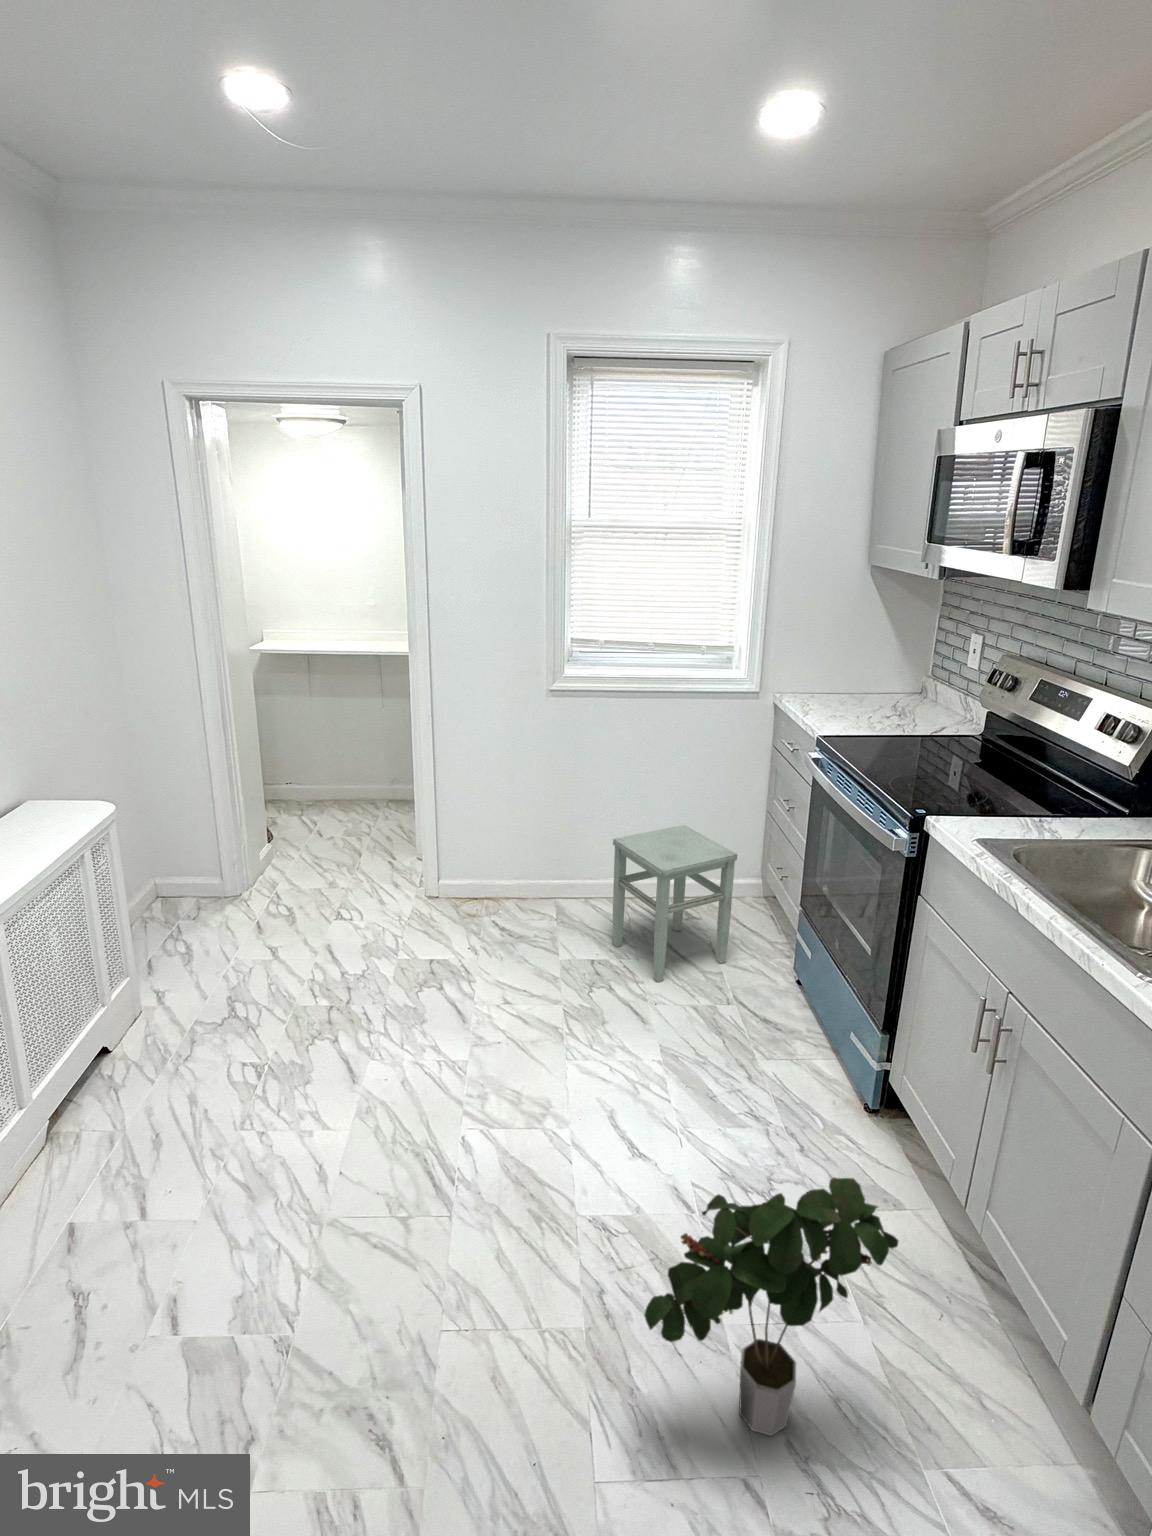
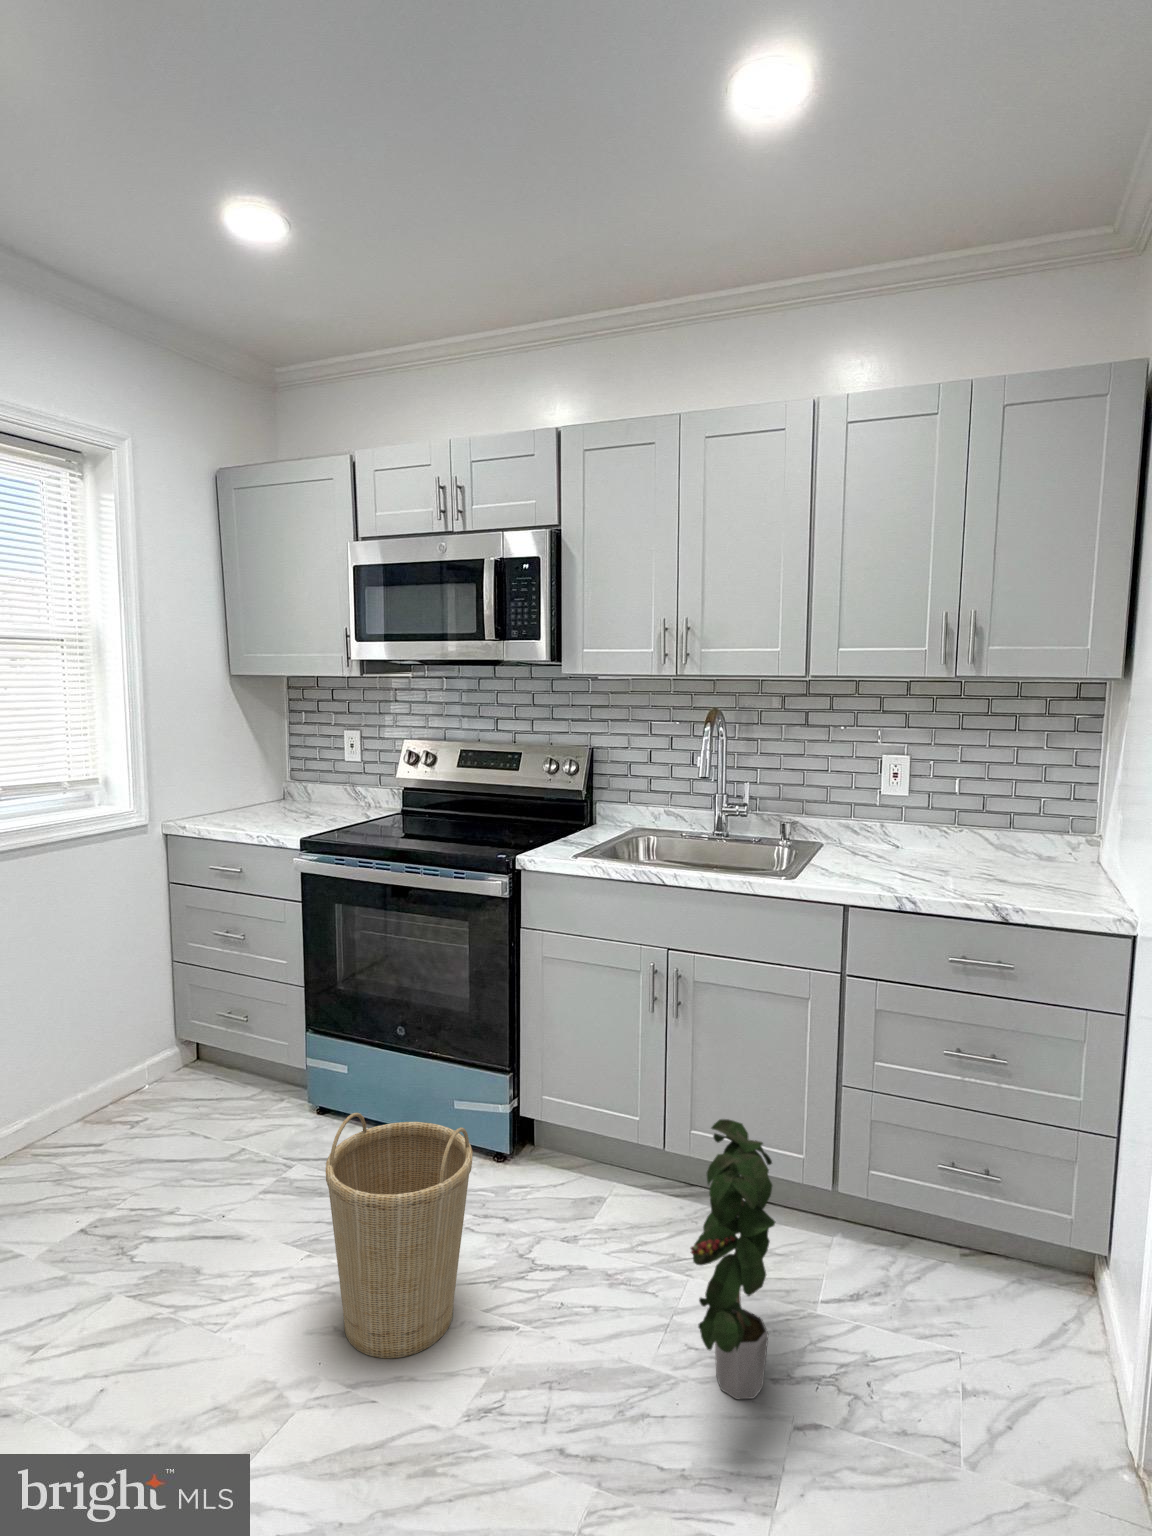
stool: present [613,825,737,982] -> none [68,1002,236,1201]
basket: none [591,970,713,1170] -> present [326,1113,473,1358]

